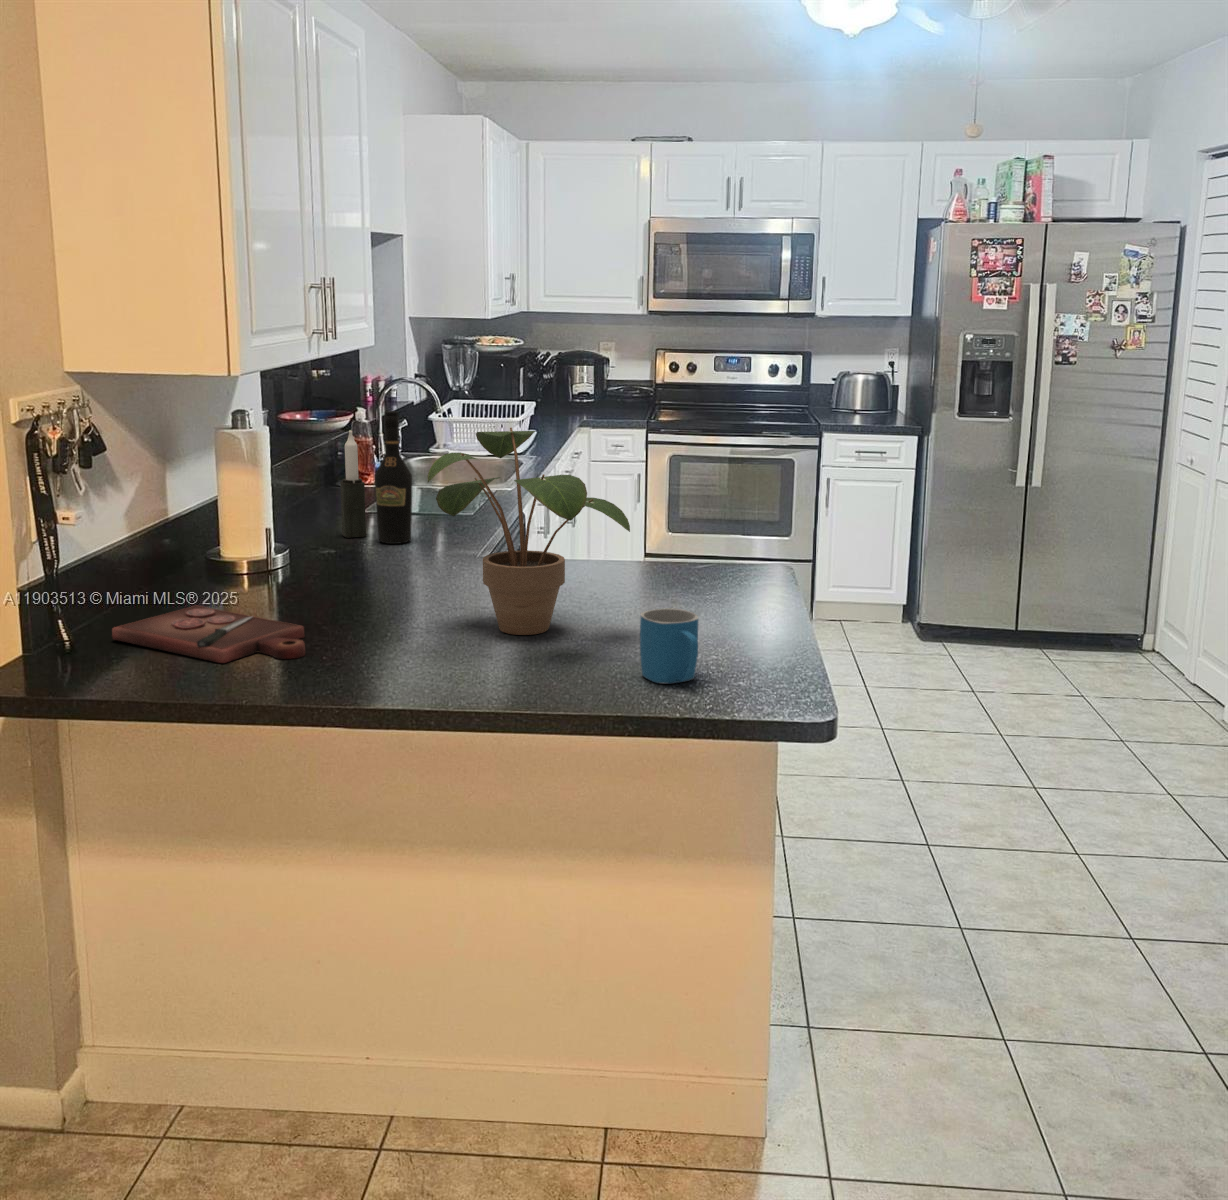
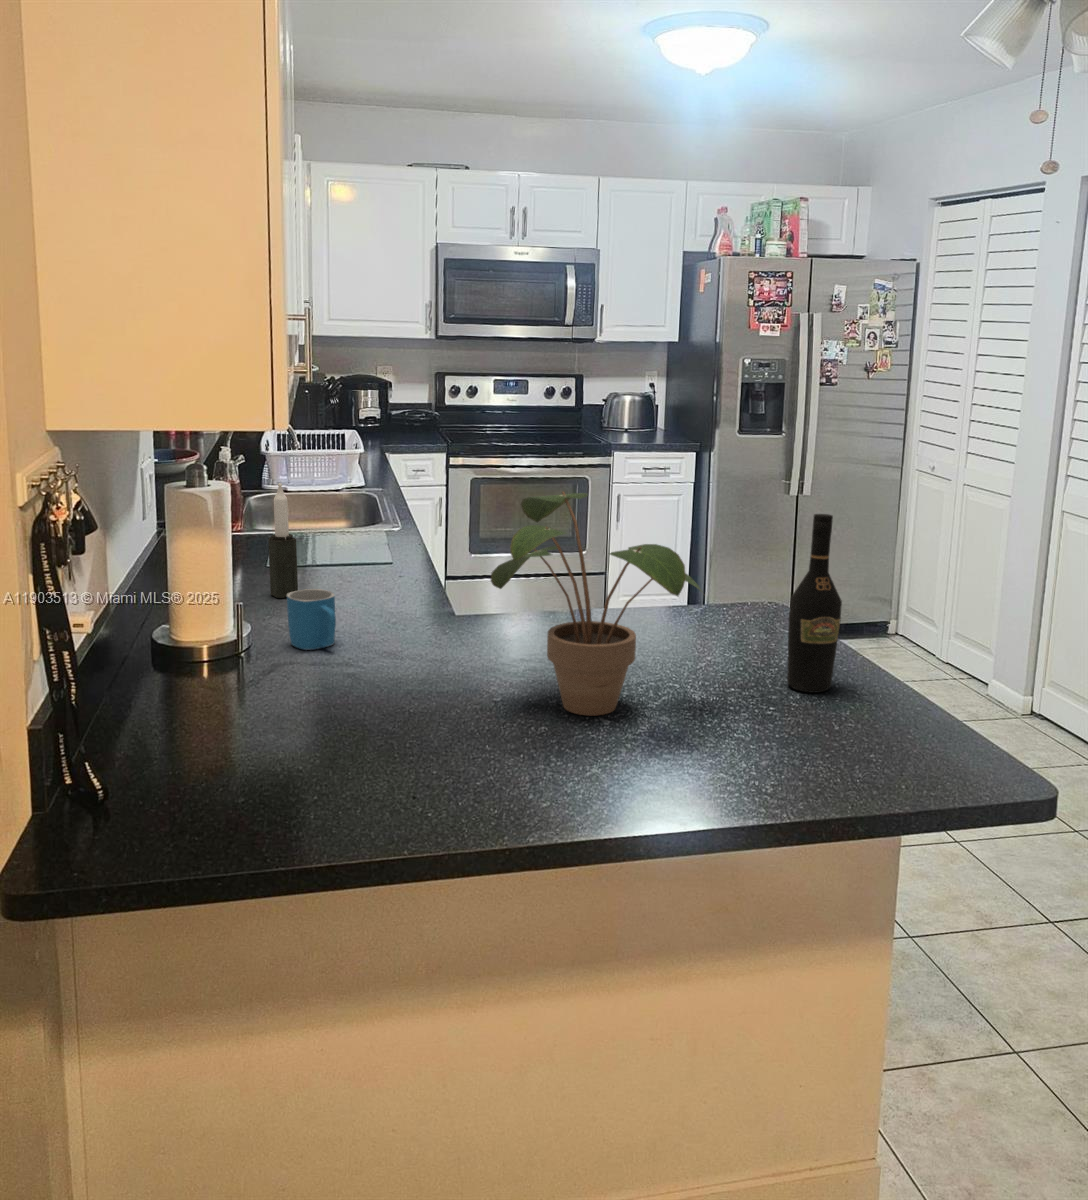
wine bottle: present [374,411,412,544] -> present [787,514,842,693]
cutting board: present [112,606,305,663] -> none [139,708,389,787]
mug: present [640,609,698,684] -> present [287,589,336,650]

